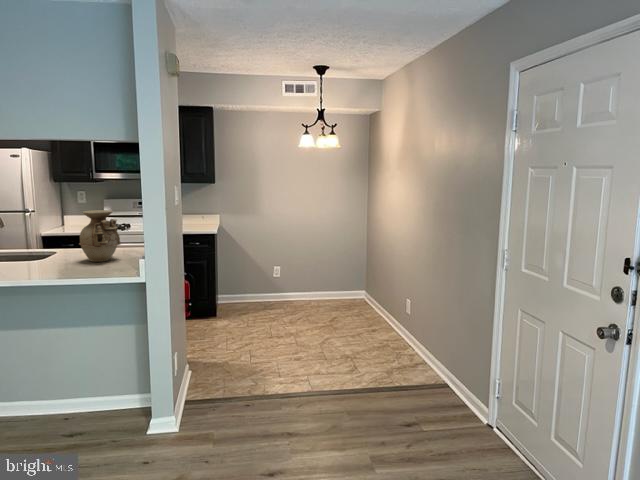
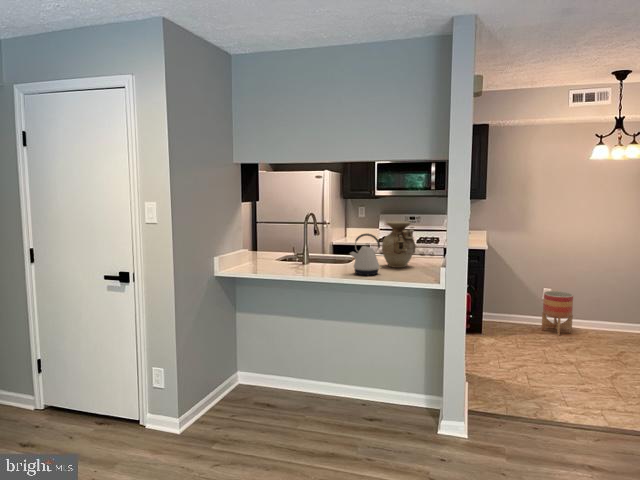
kettle: none [30,226,74,275] -> present [350,233,381,275]
planter: none [271,267,296,308] -> present [542,291,573,336]

